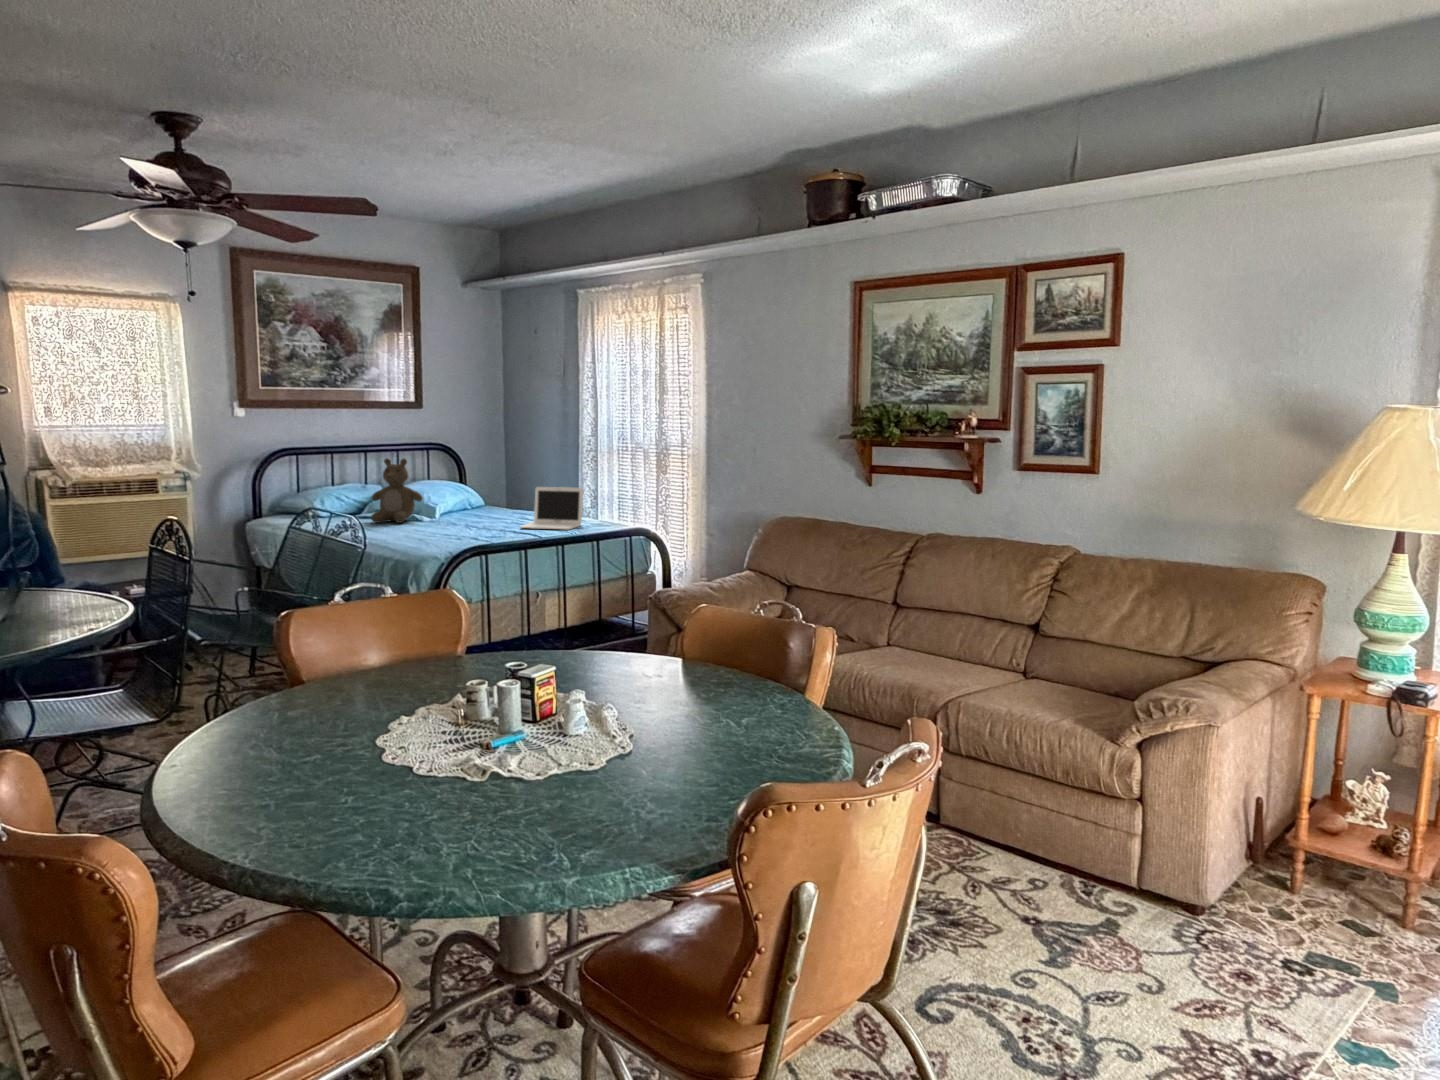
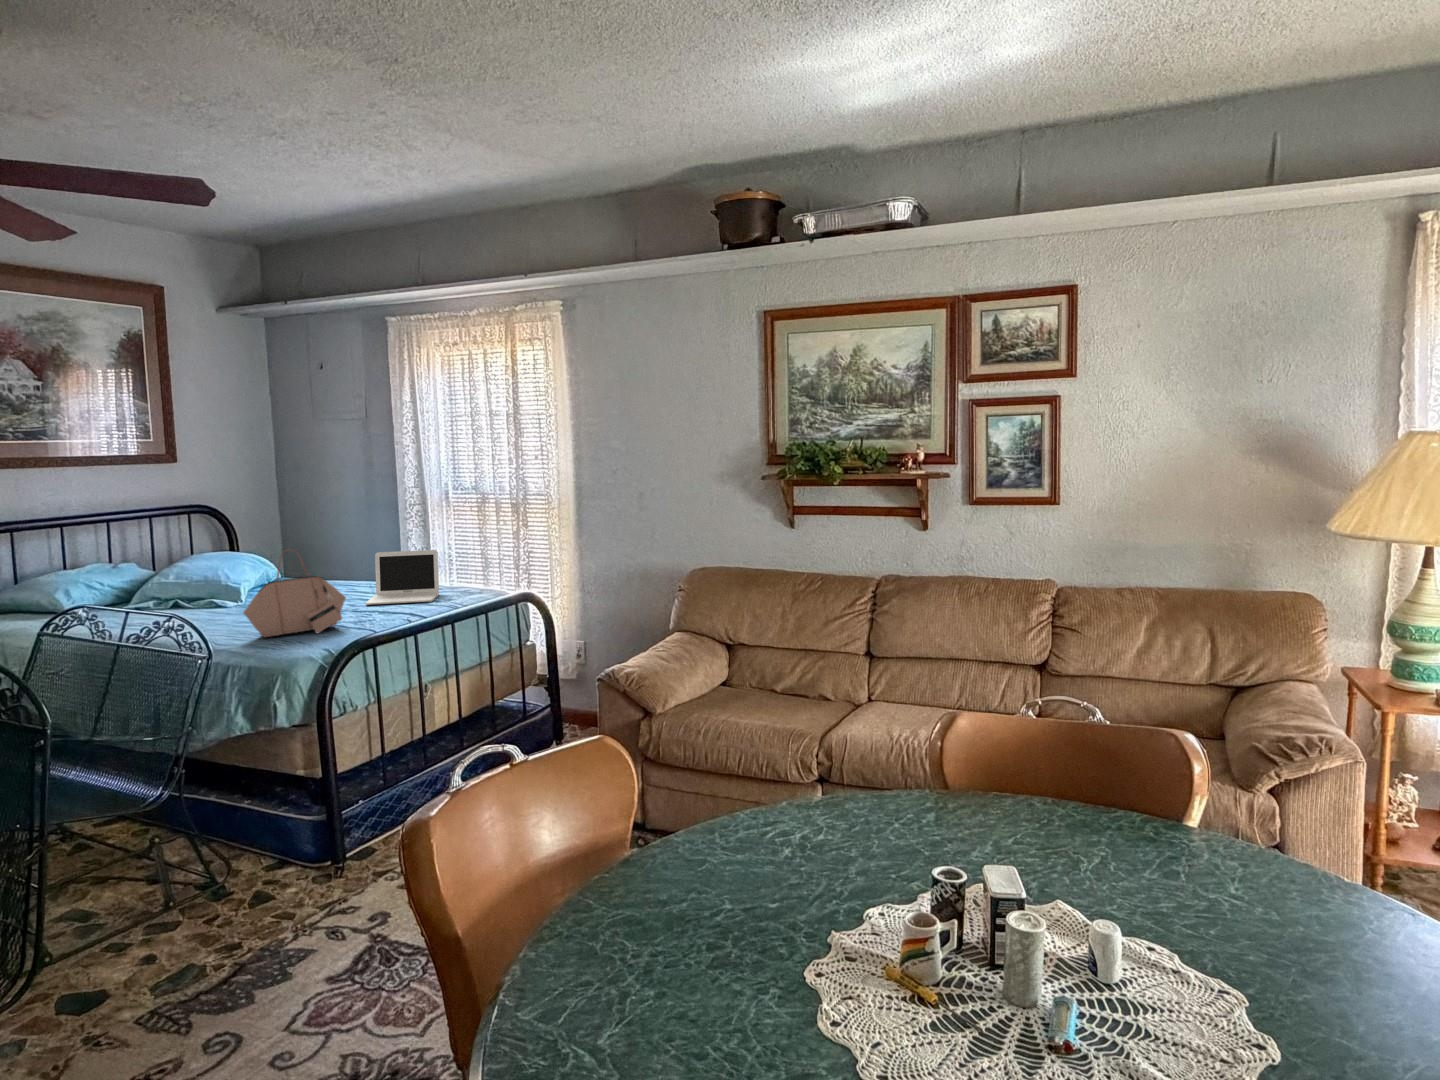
teddy bear: present [371,458,423,523] -> none [139,529,215,615]
handbag: none [416,476,491,543] -> present [243,550,346,637]

